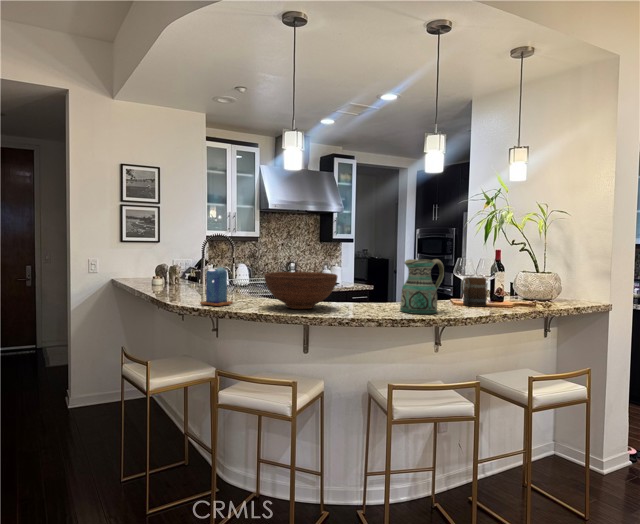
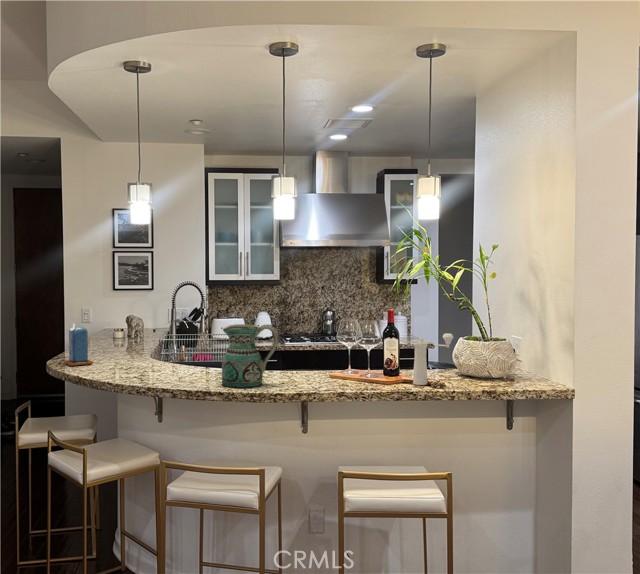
pepper mill: none [523,266,556,306] -> present [413,333,454,385]
fruit bowl: present [264,272,338,309] -> none [99,333,178,374]
mug: present [461,277,487,307] -> none [322,345,362,382]

